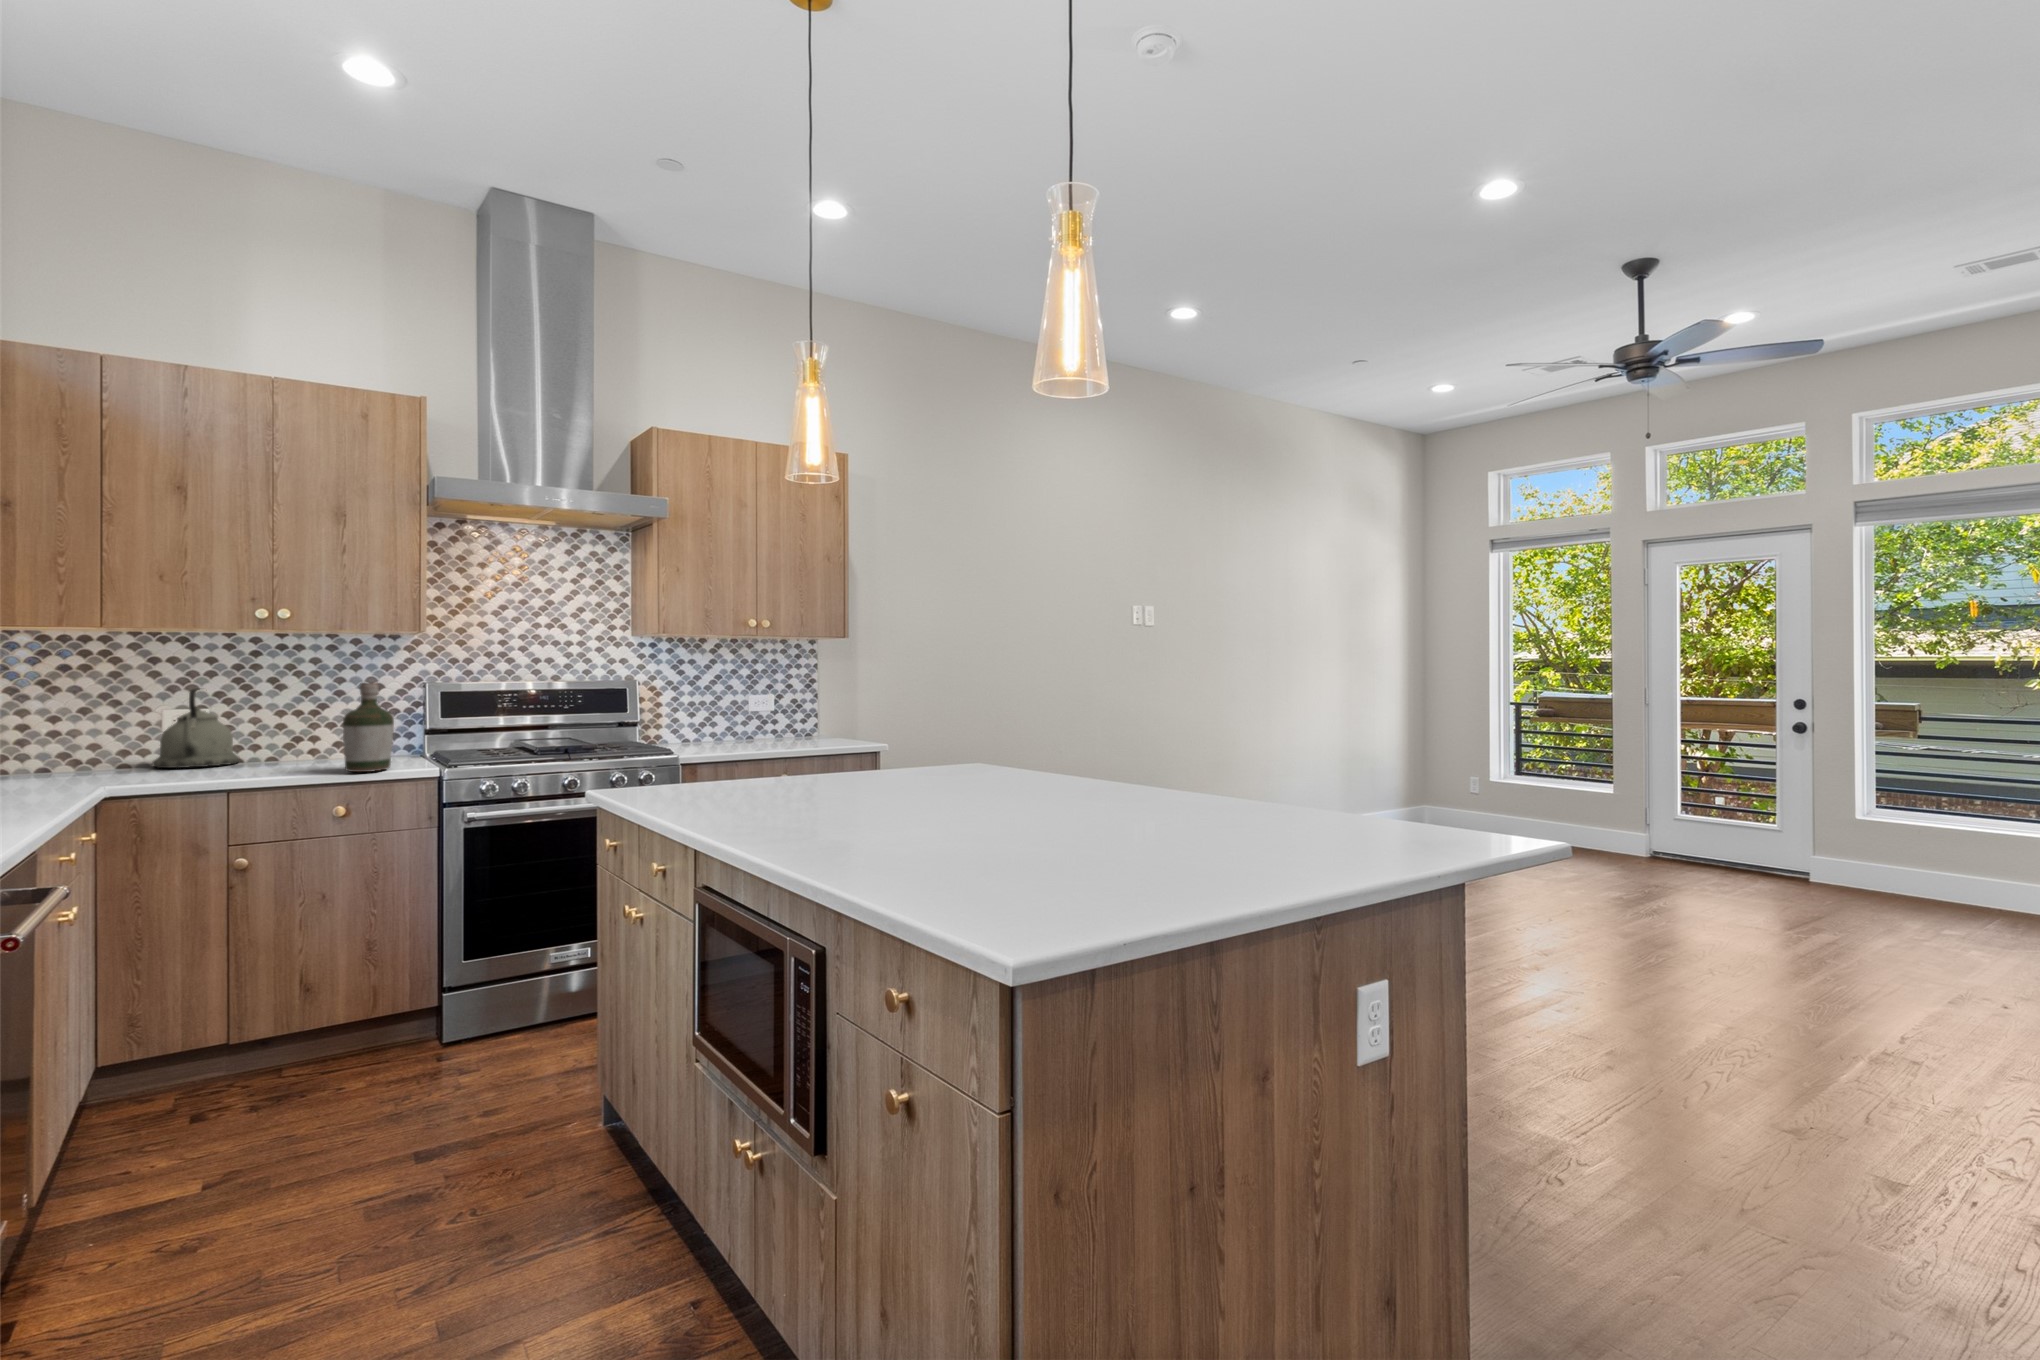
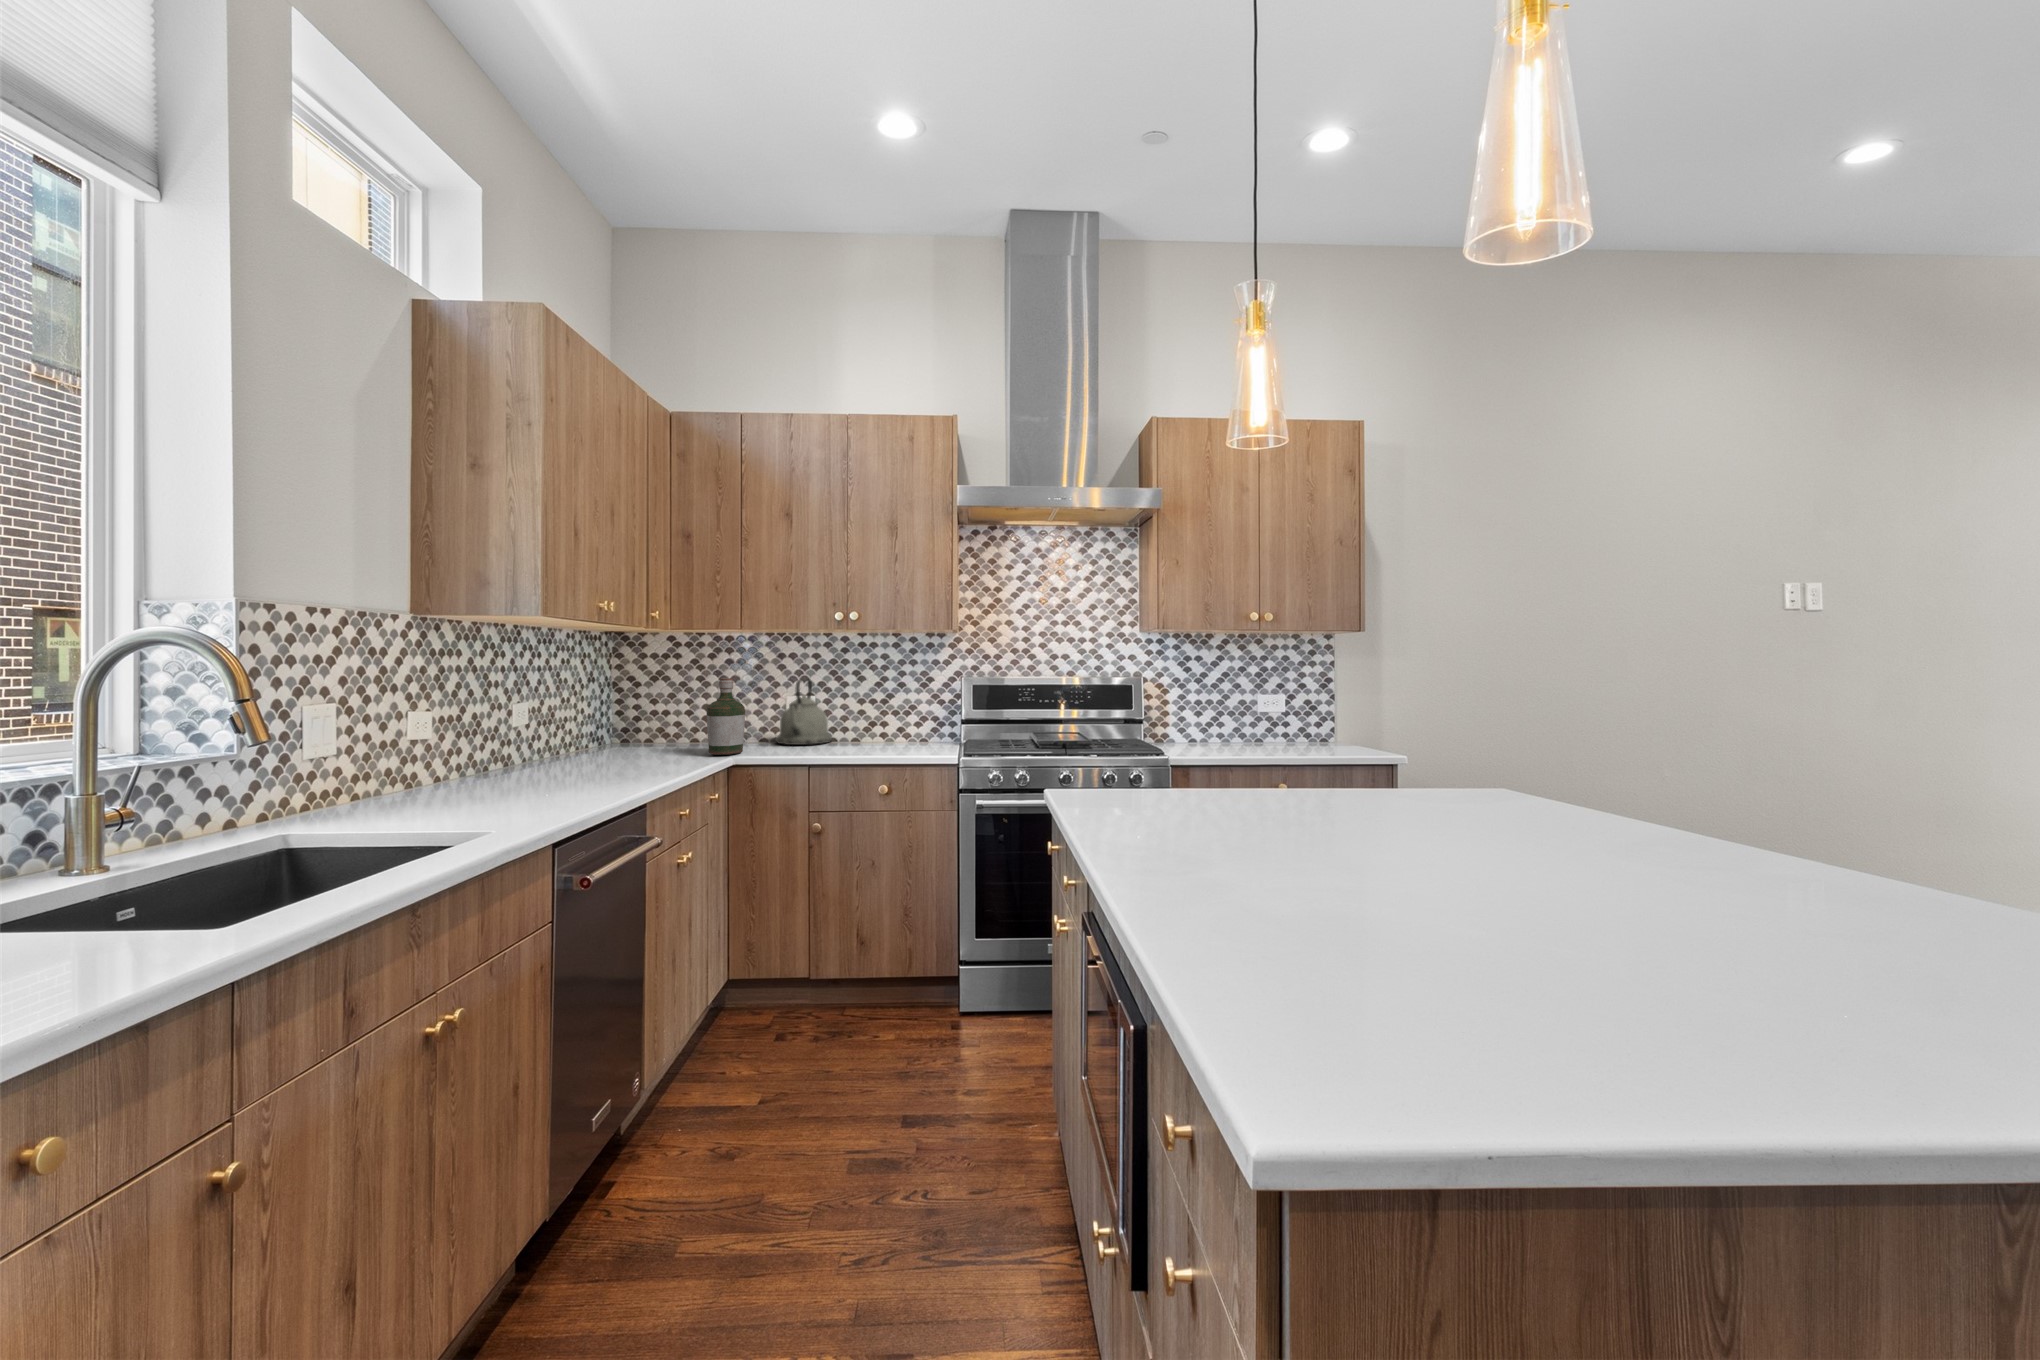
bottle: present [343,683,394,772] -> present [707,678,745,755]

